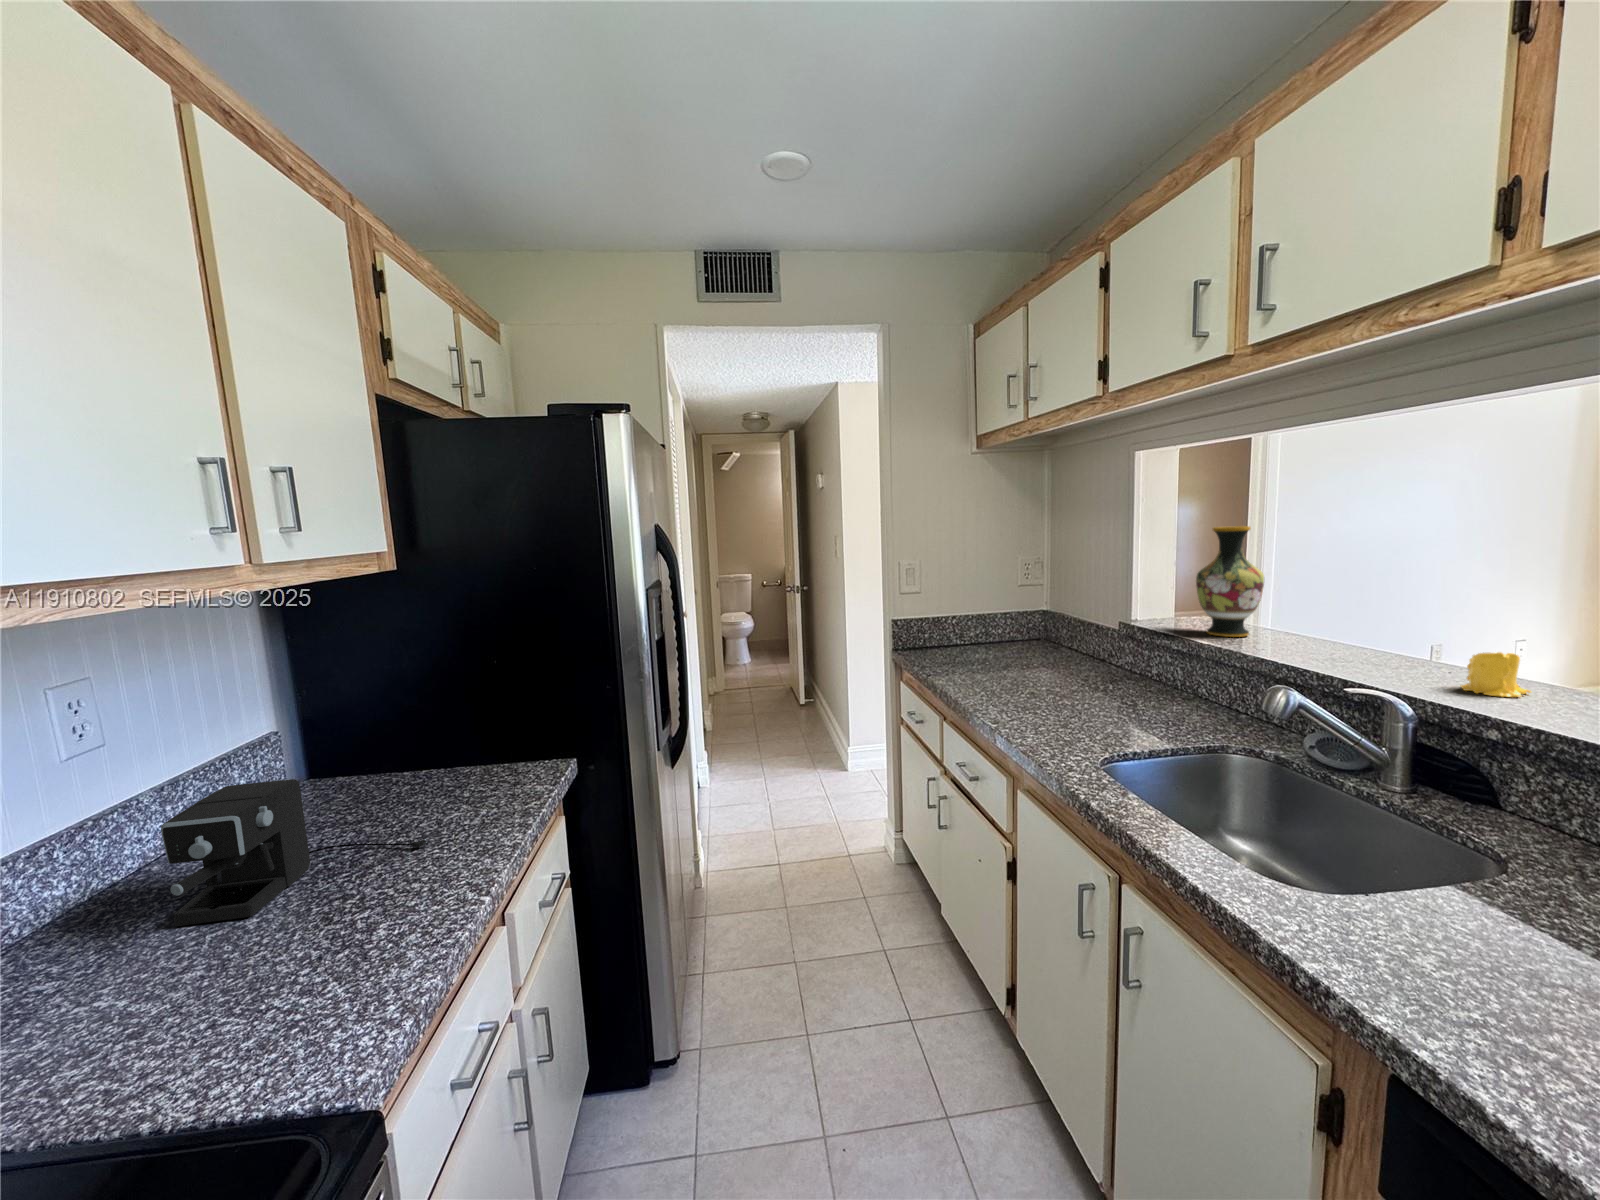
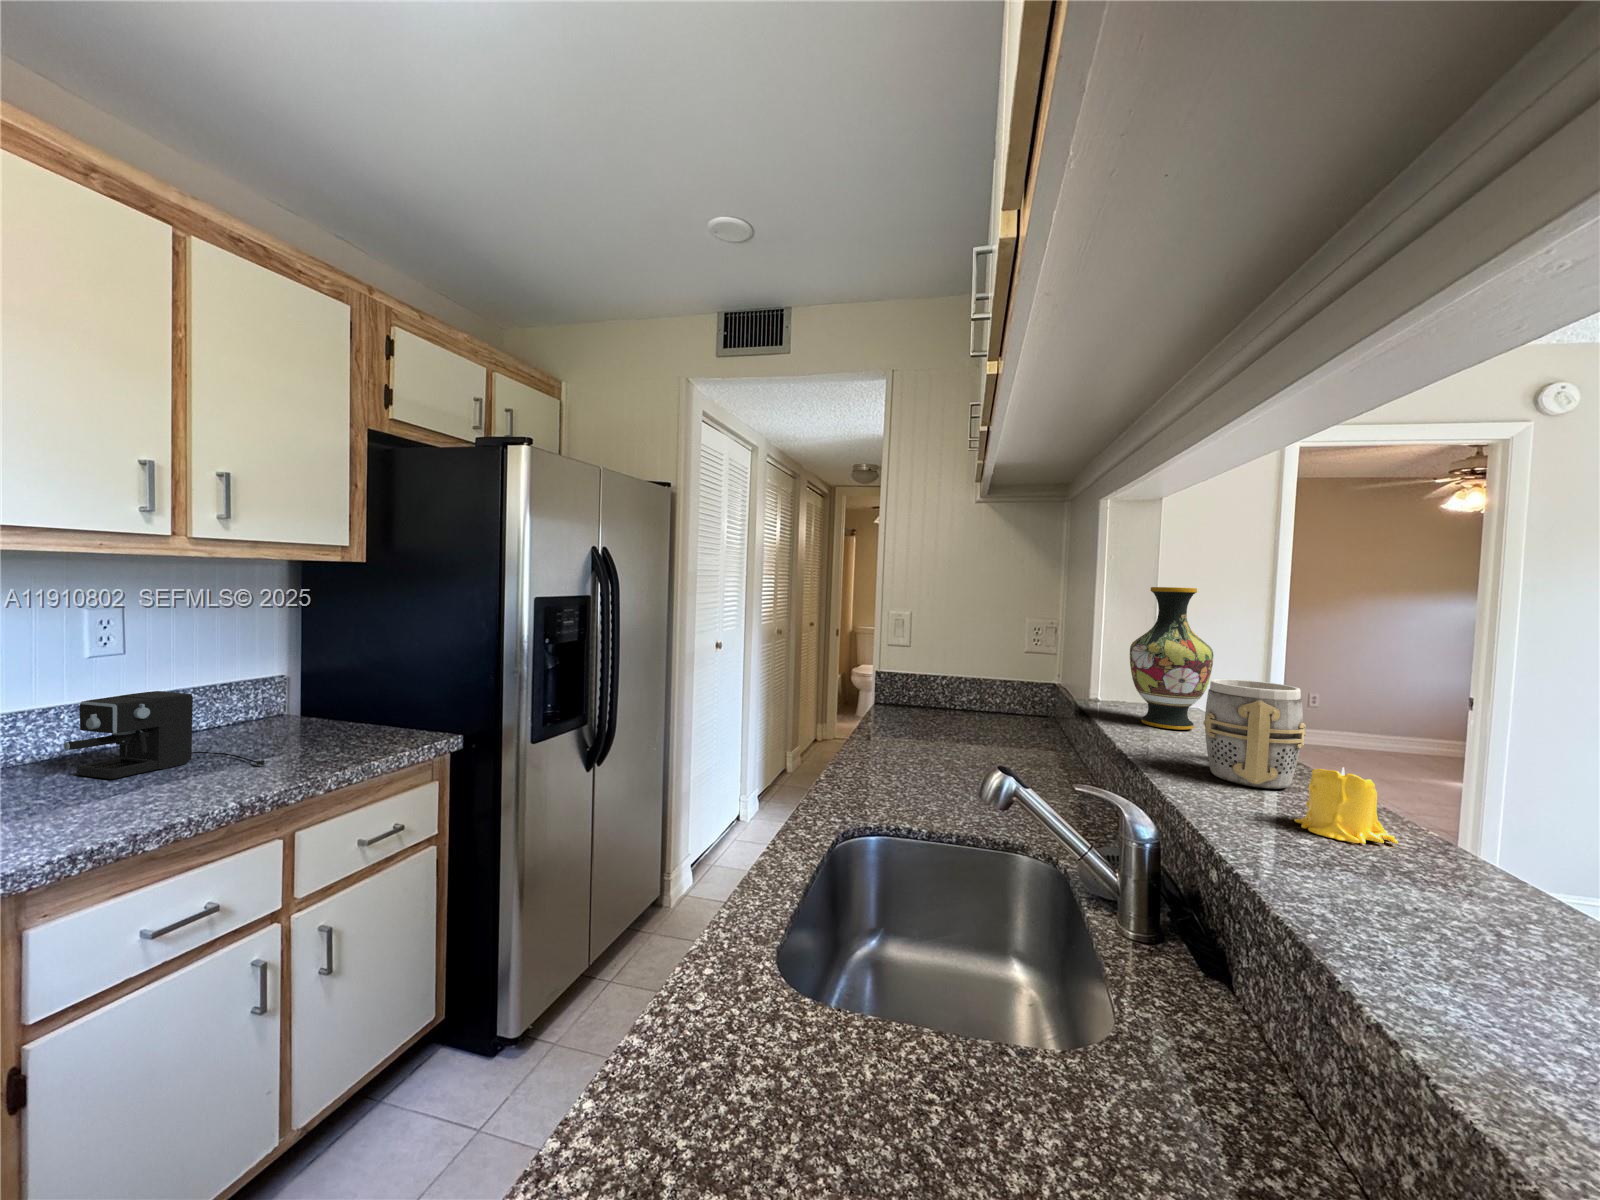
mug: none [1329,596,1416,671] -> present [1203,679,1306,789]

